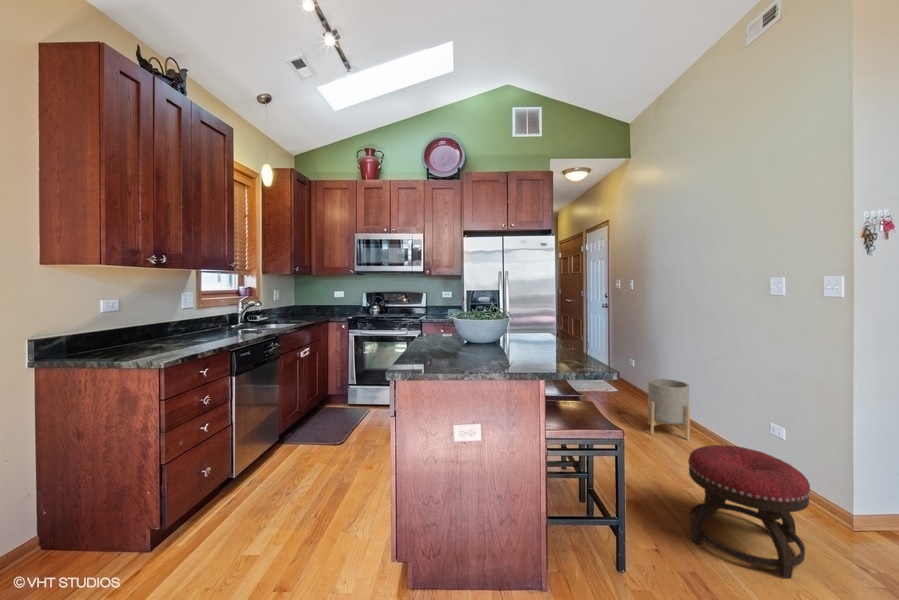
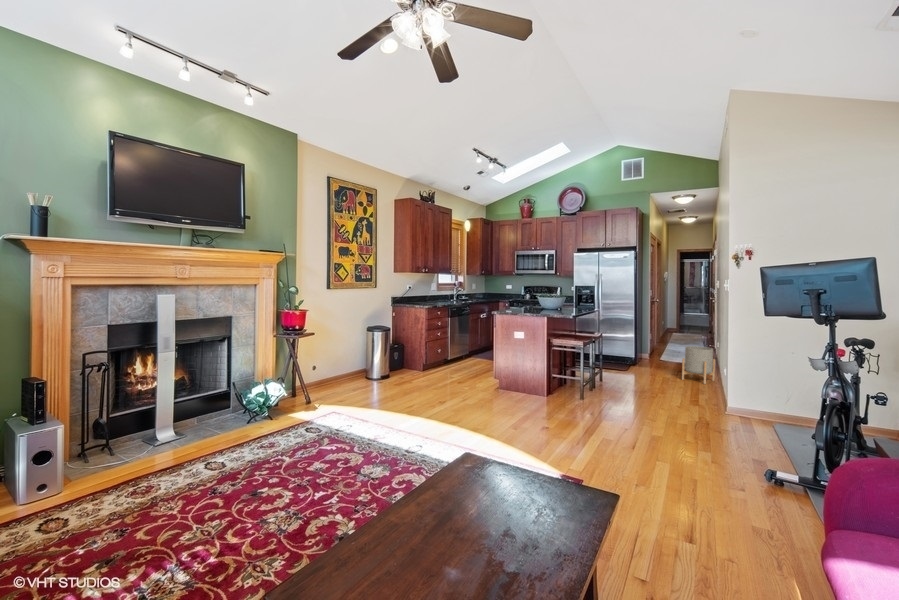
ottoman: present [688,445,811,578] -> none [627,361,681,409]

